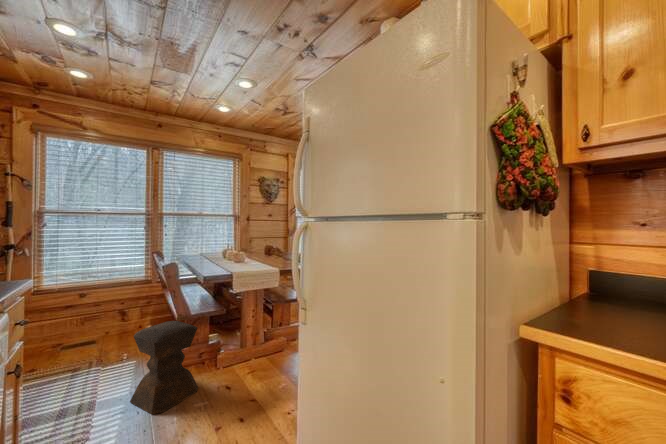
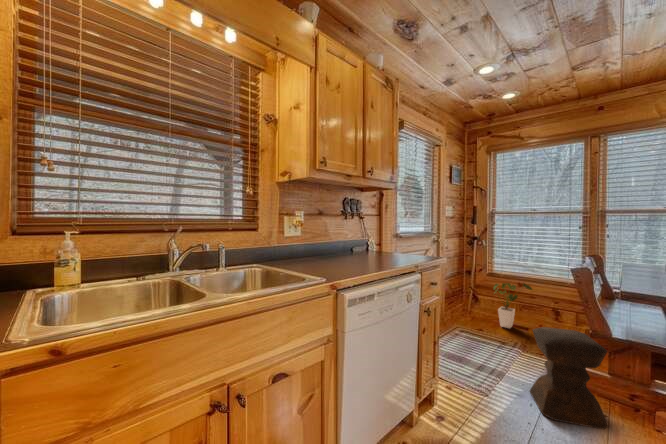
house plant: none [47,291,98,352] -> present [494,283,532,328]

